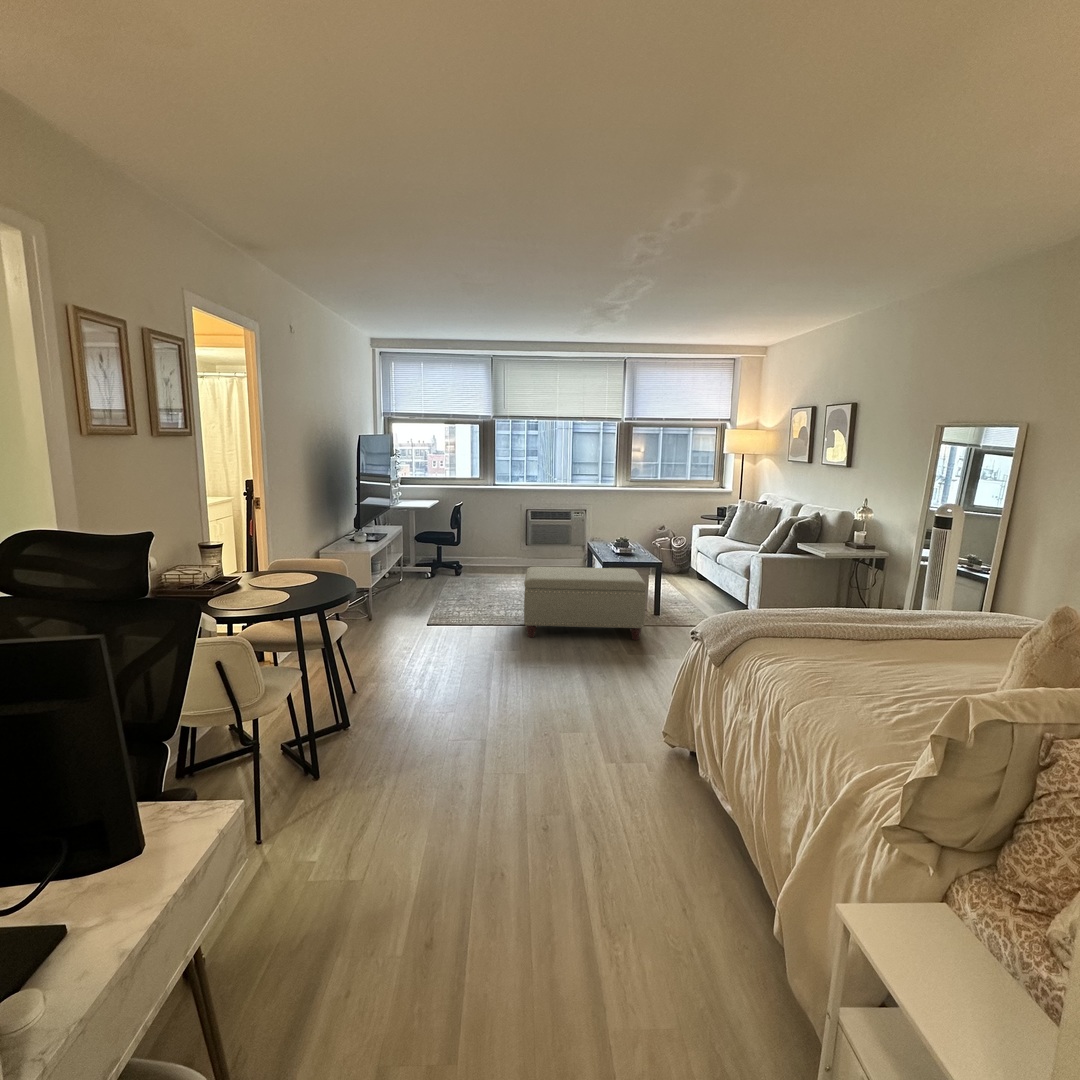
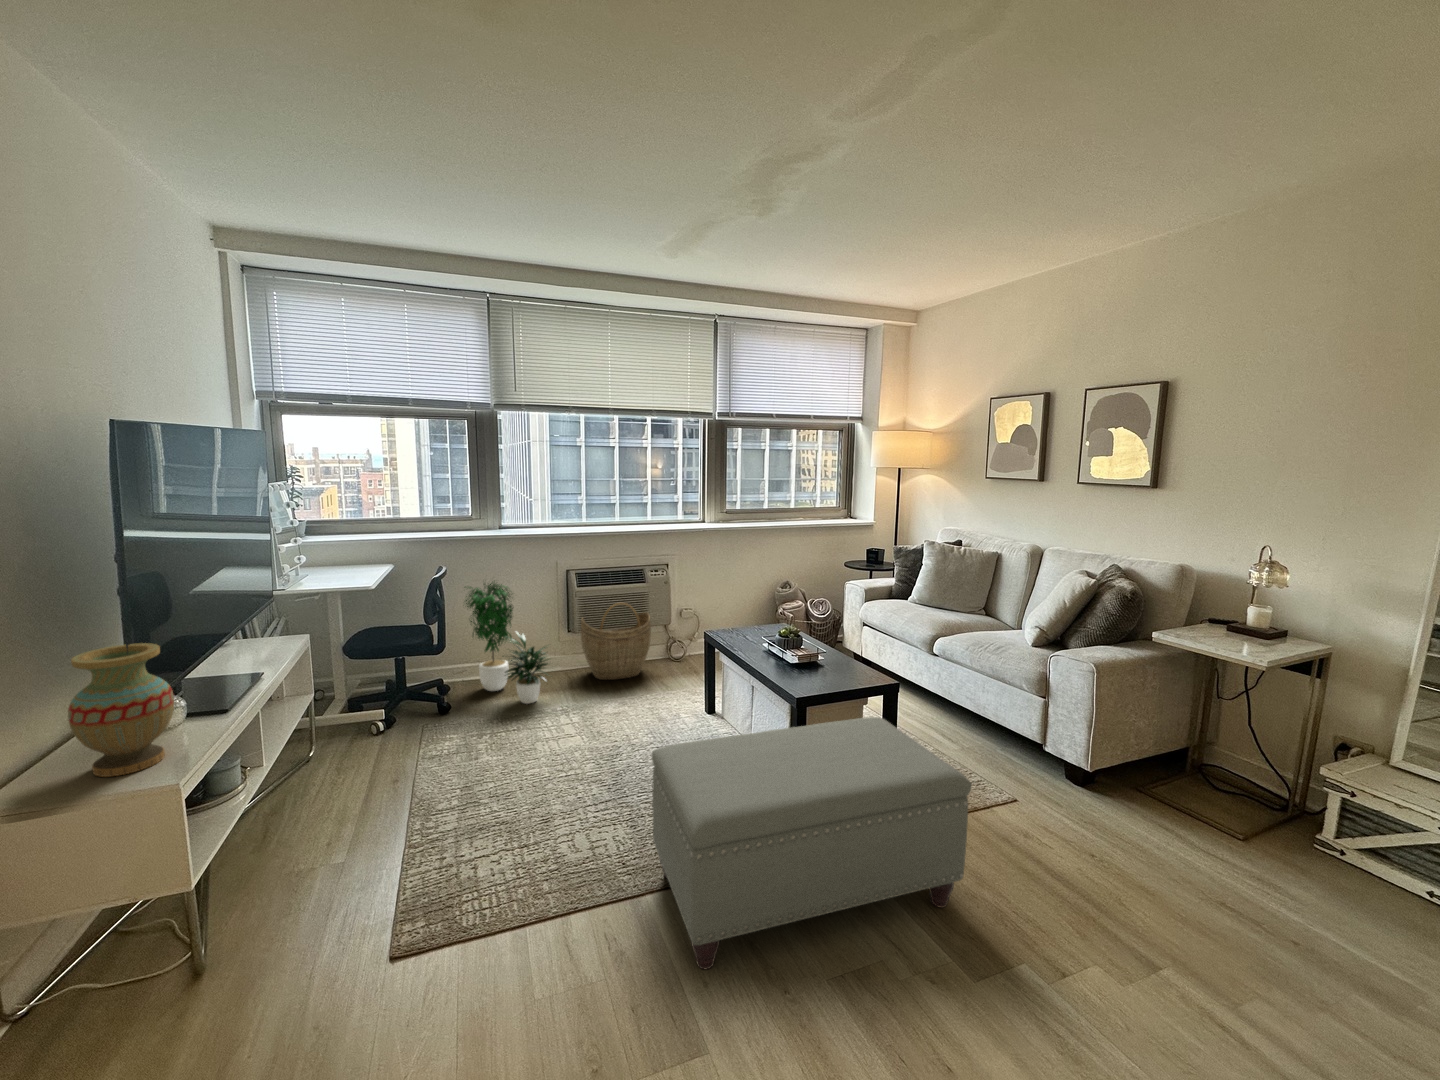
vase: none [342,507,368,547] -> present [68,643,174,777]
potted plant: none [470,508,513,576] -> present [466,581,548,704]
woven basket: none [532,525,571,572] -> present [581,603,651,680]

